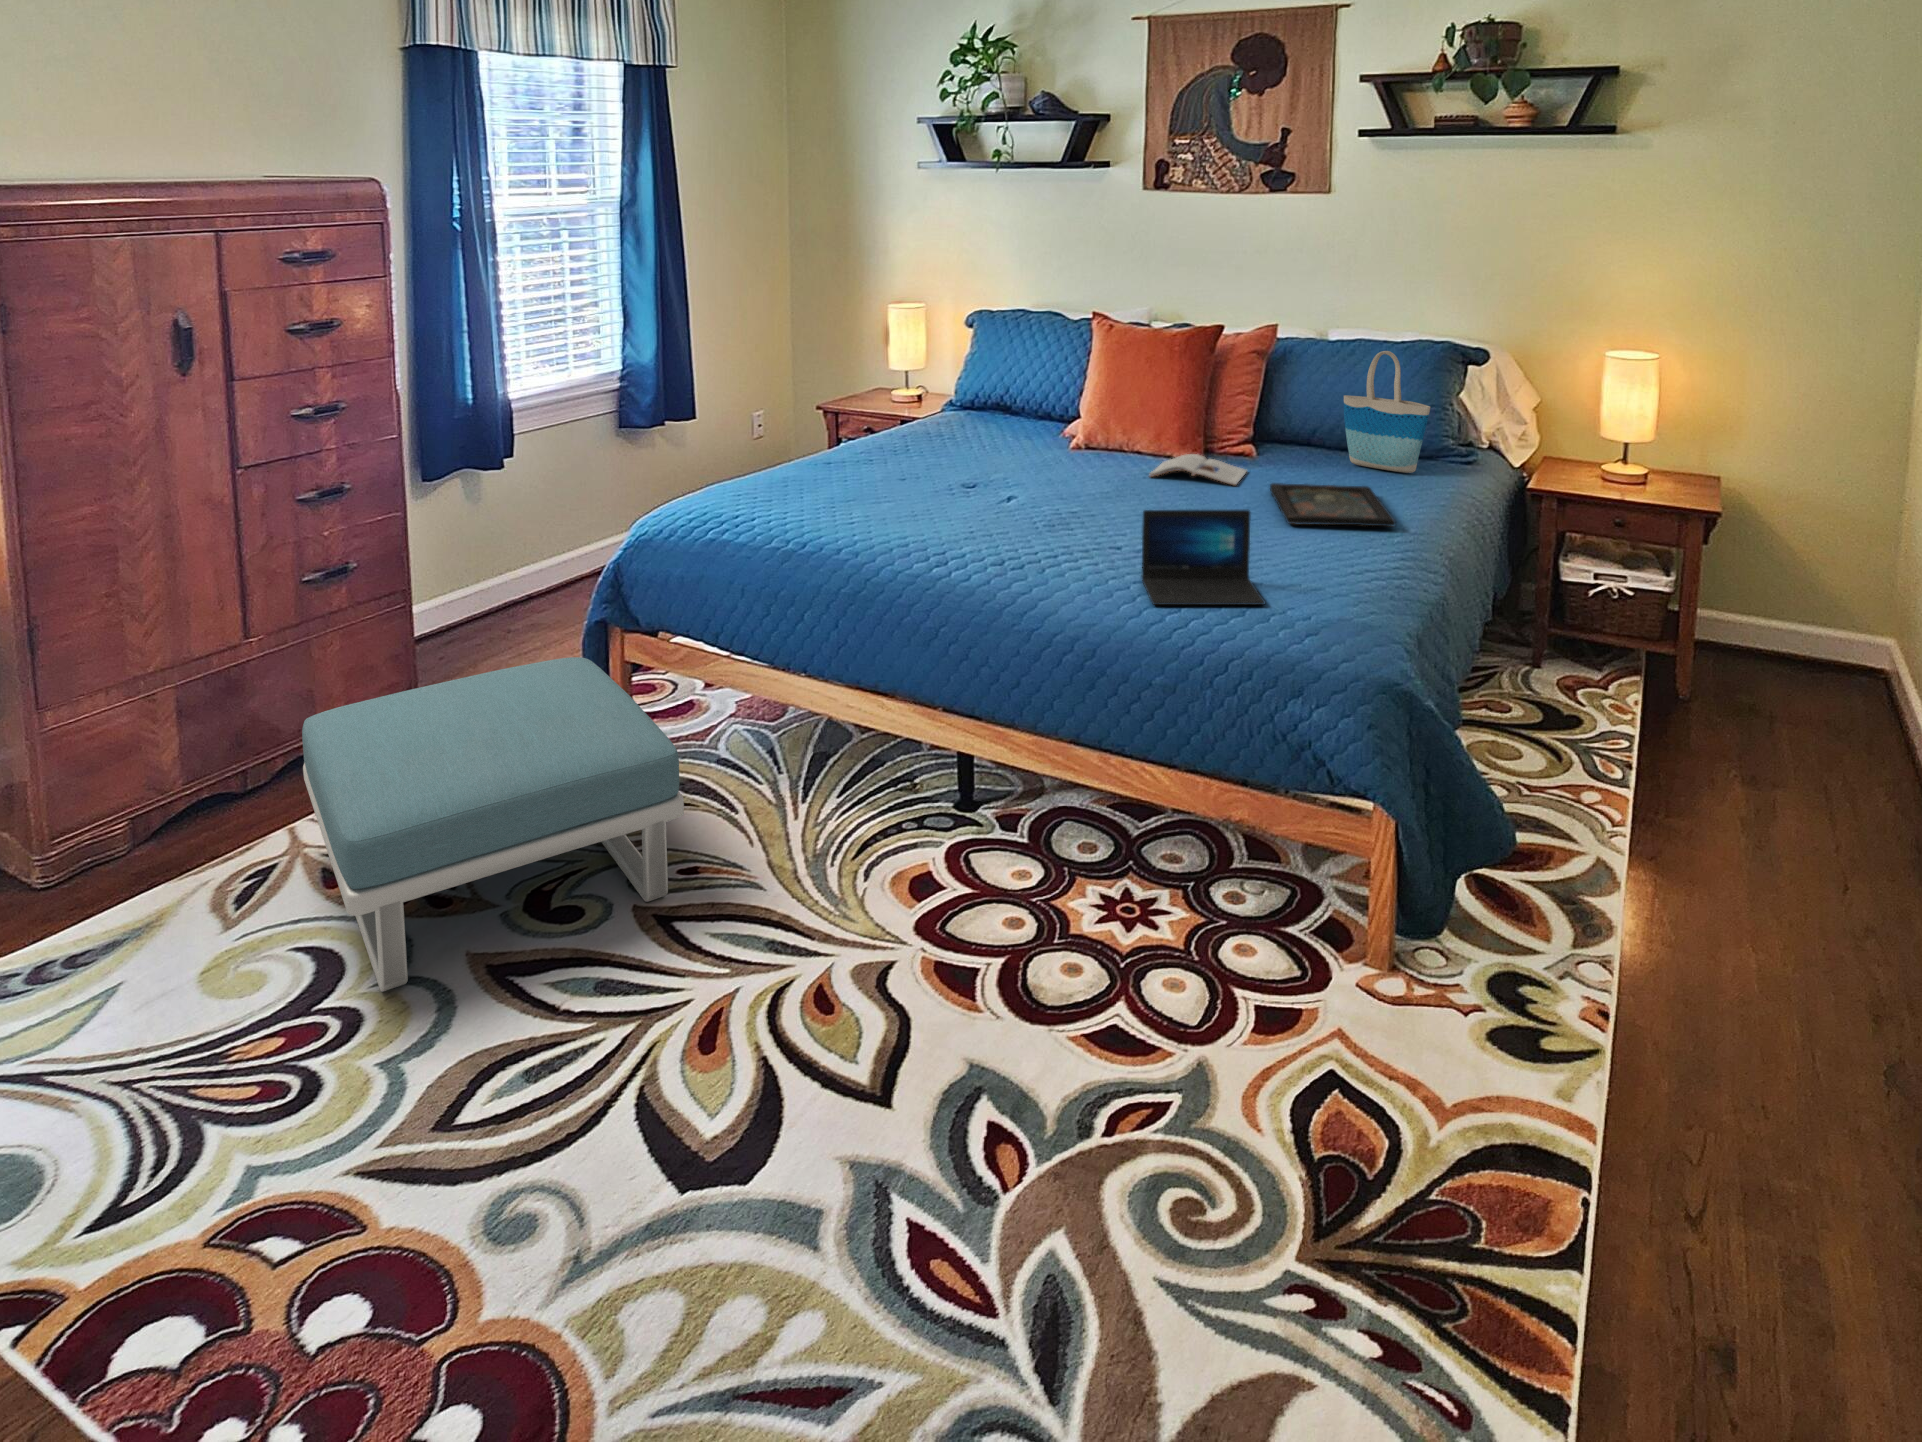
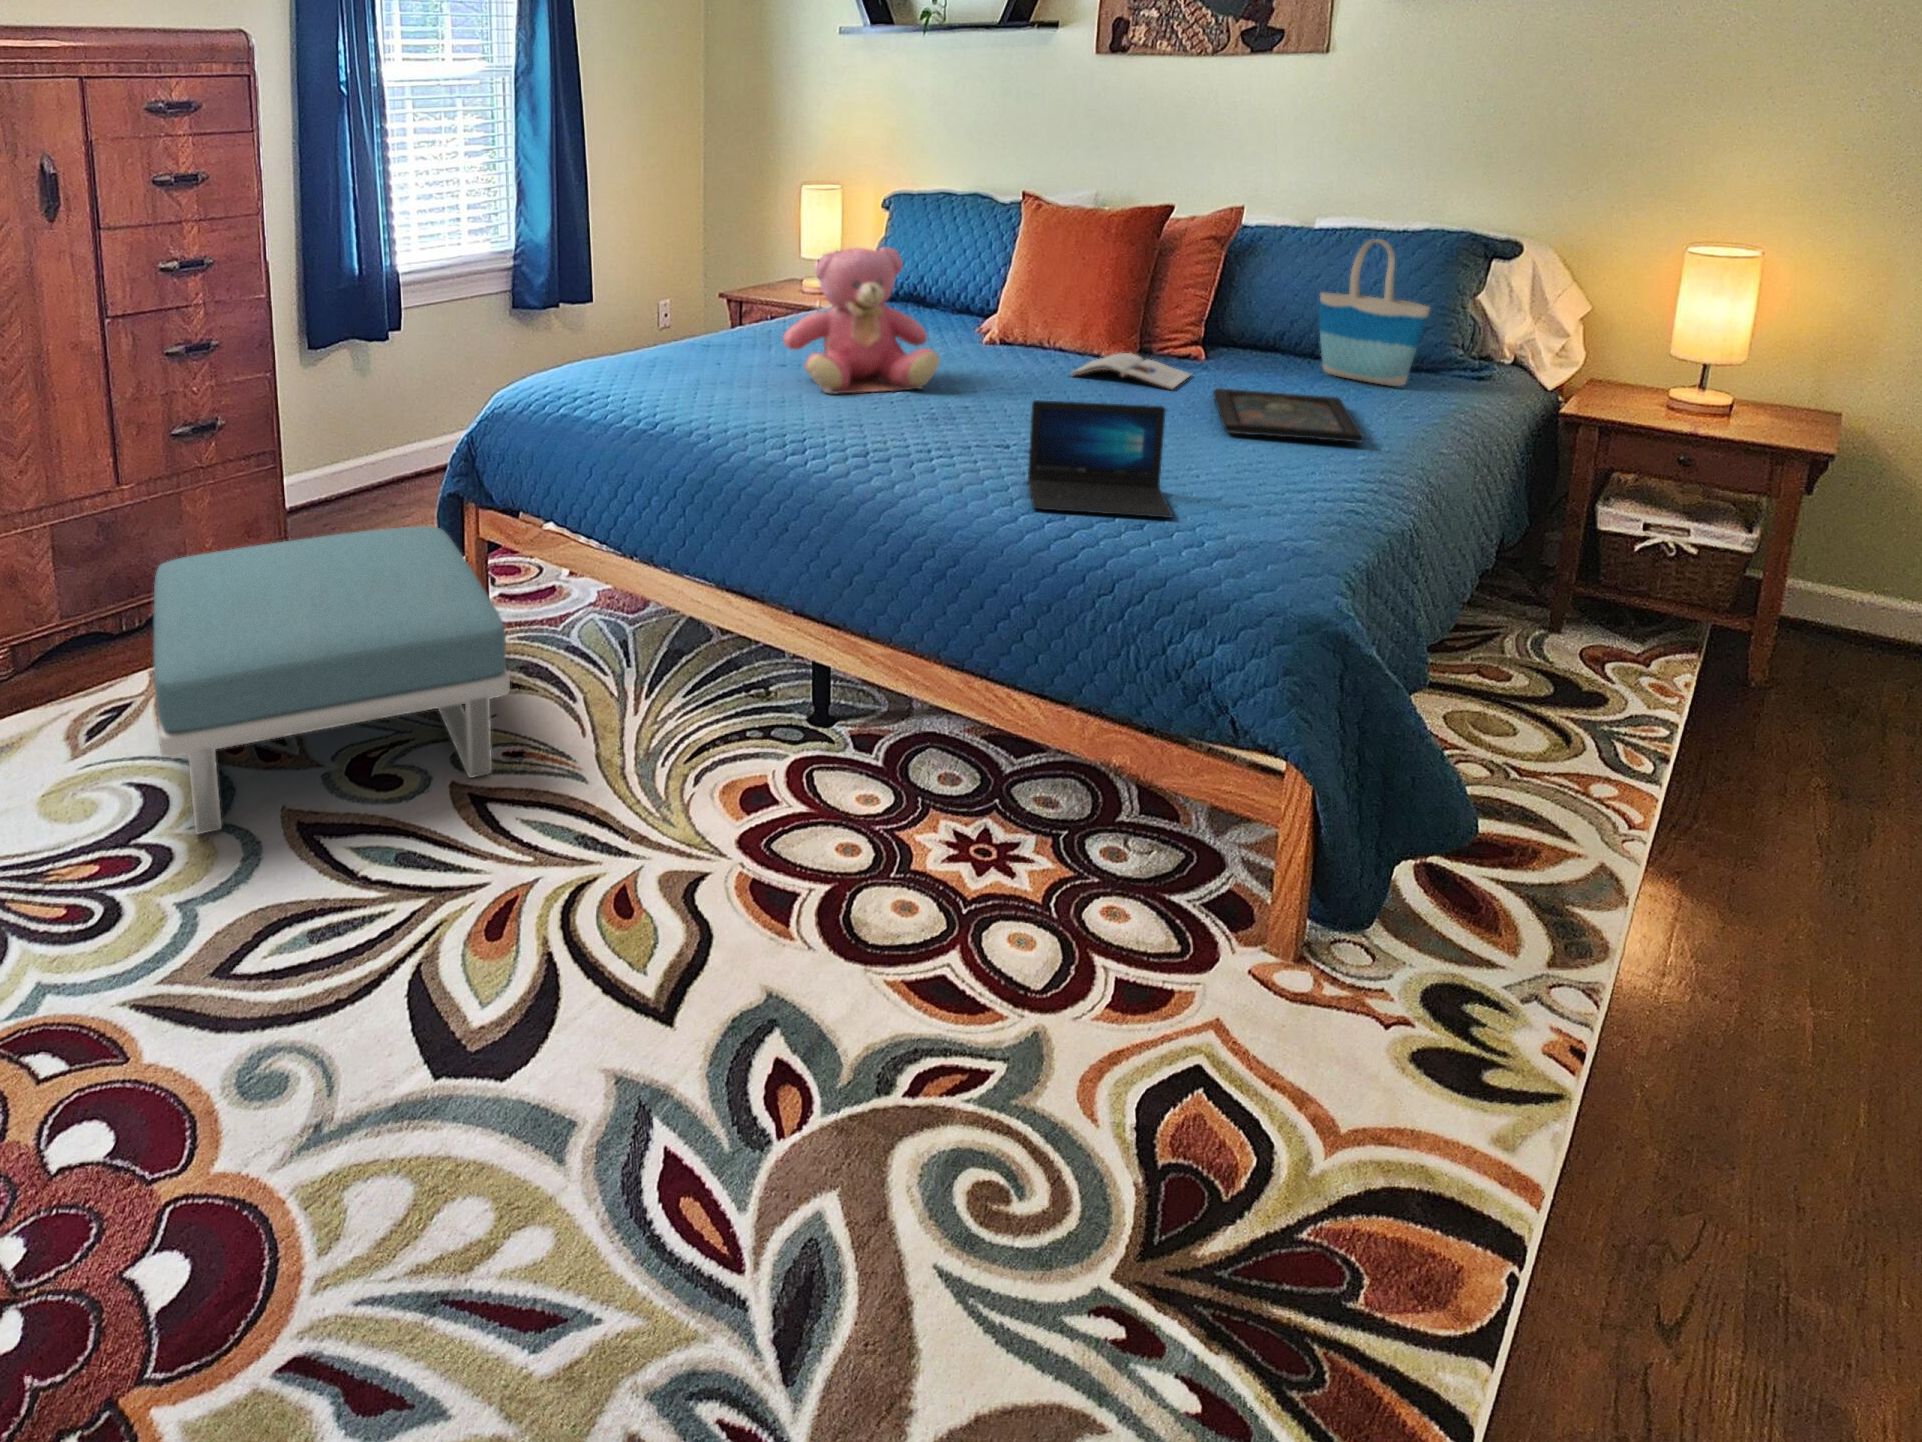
teddy bear: none [901,371,1043,506] -> present [783,247,940,394]

